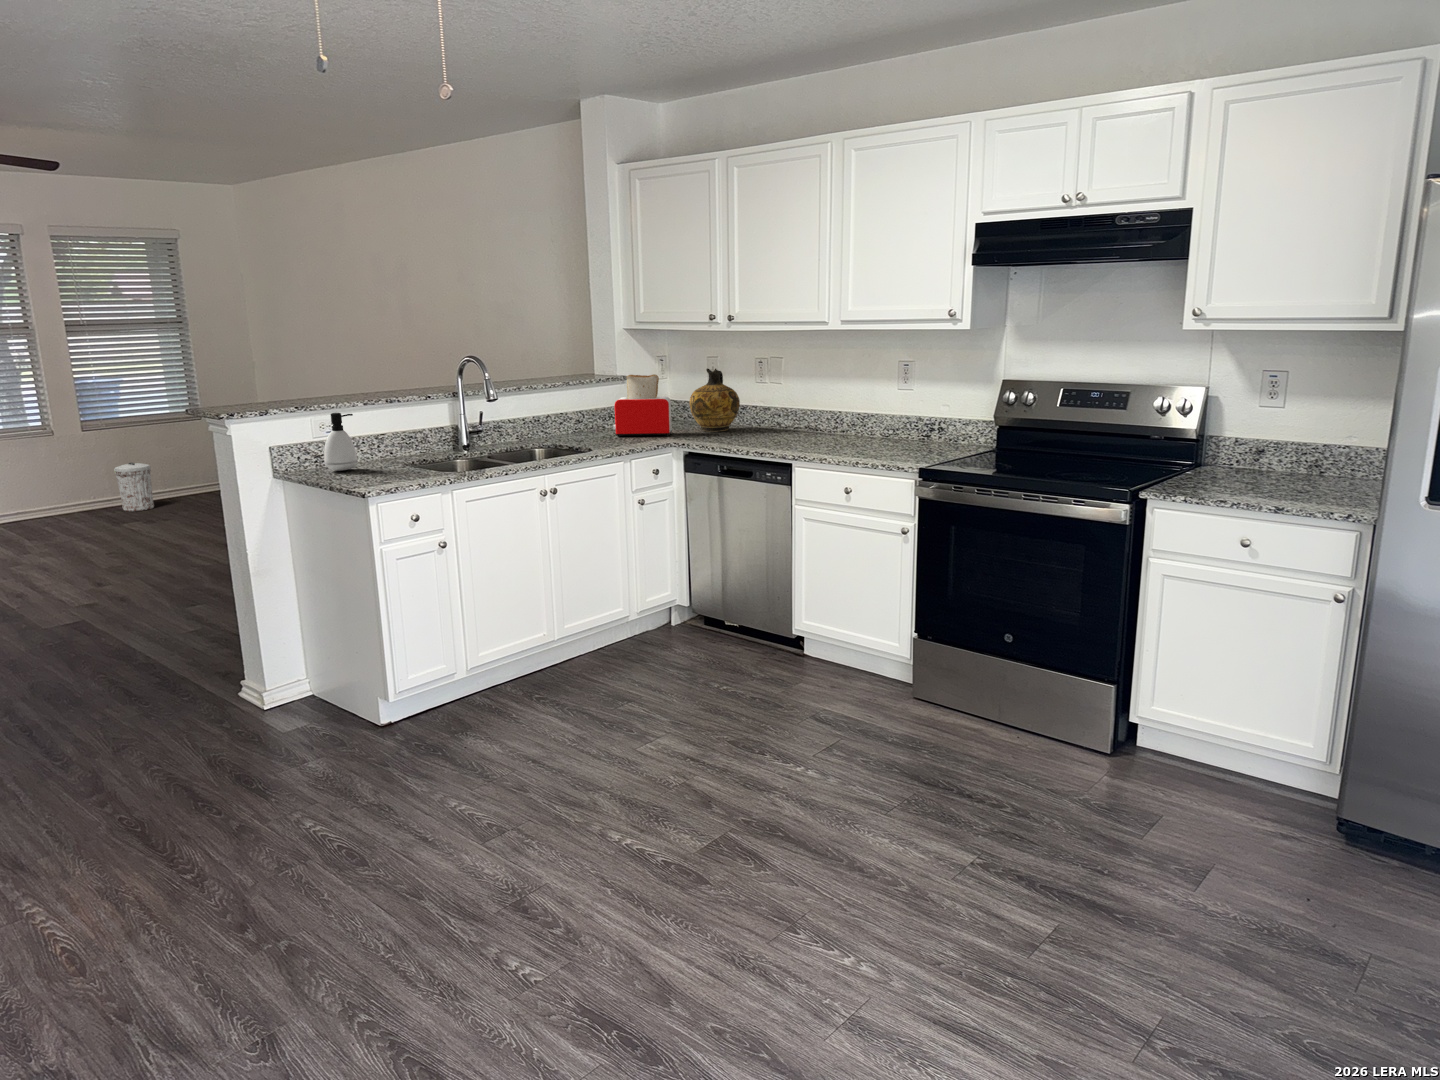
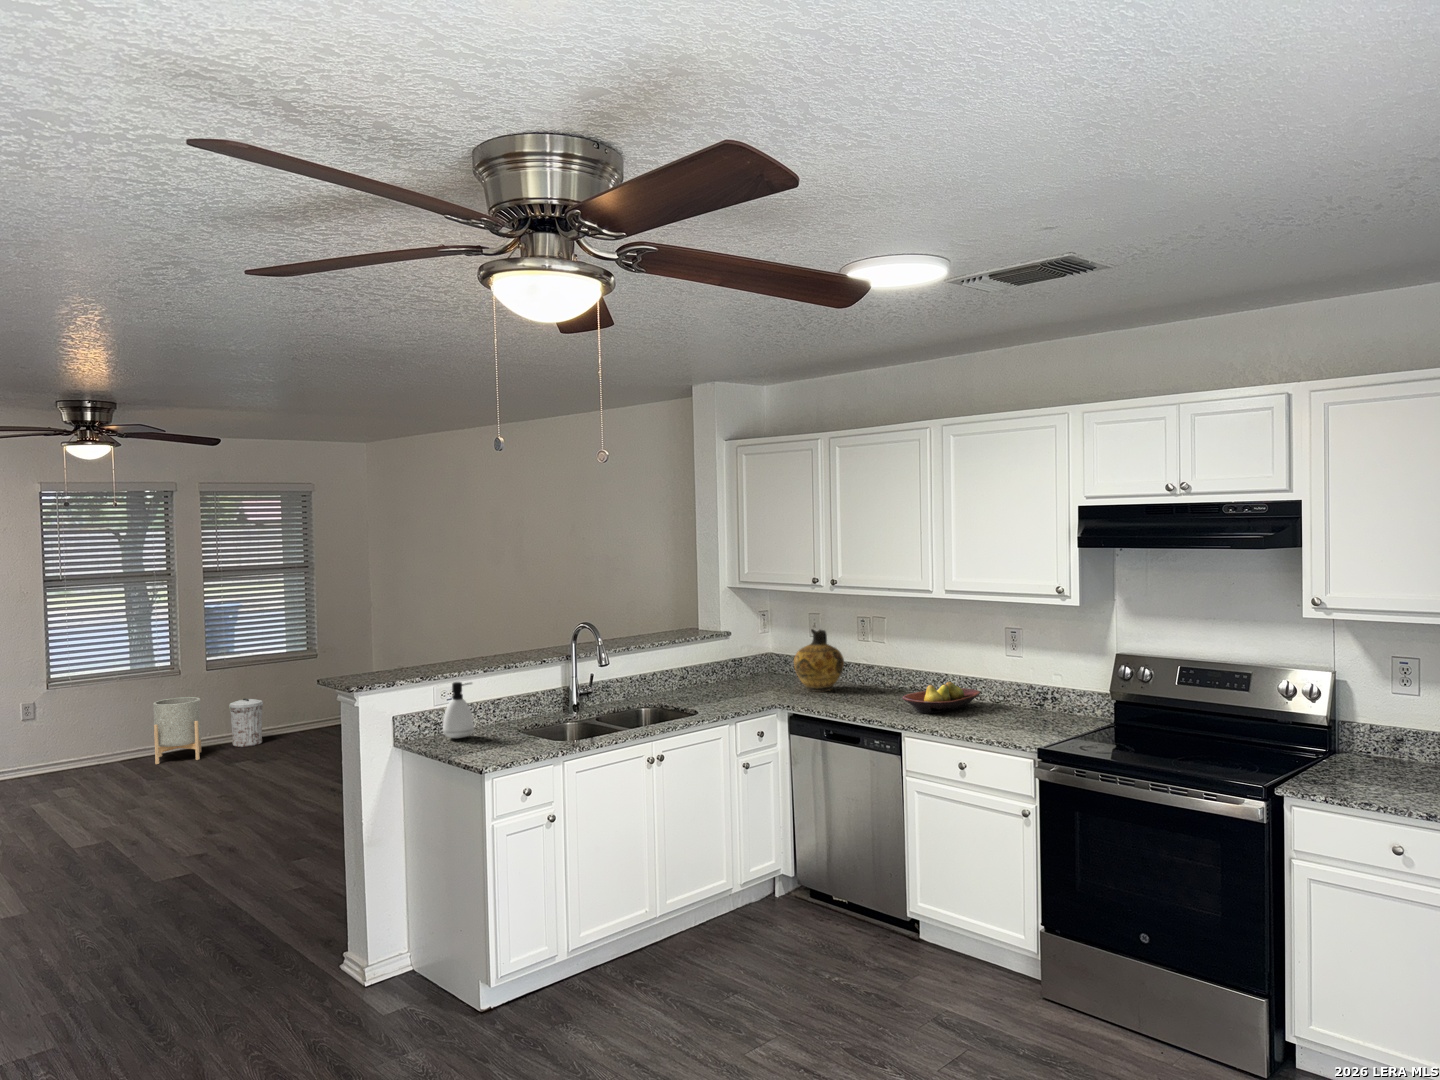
toaster: present [612,374,672,437] -> none [717,635,776,697]
fruit bowl: none [795,416,871,445] -> present [902,682,980,713]
planter: none [29,461,90,528] -> present [153,697,202,764]

